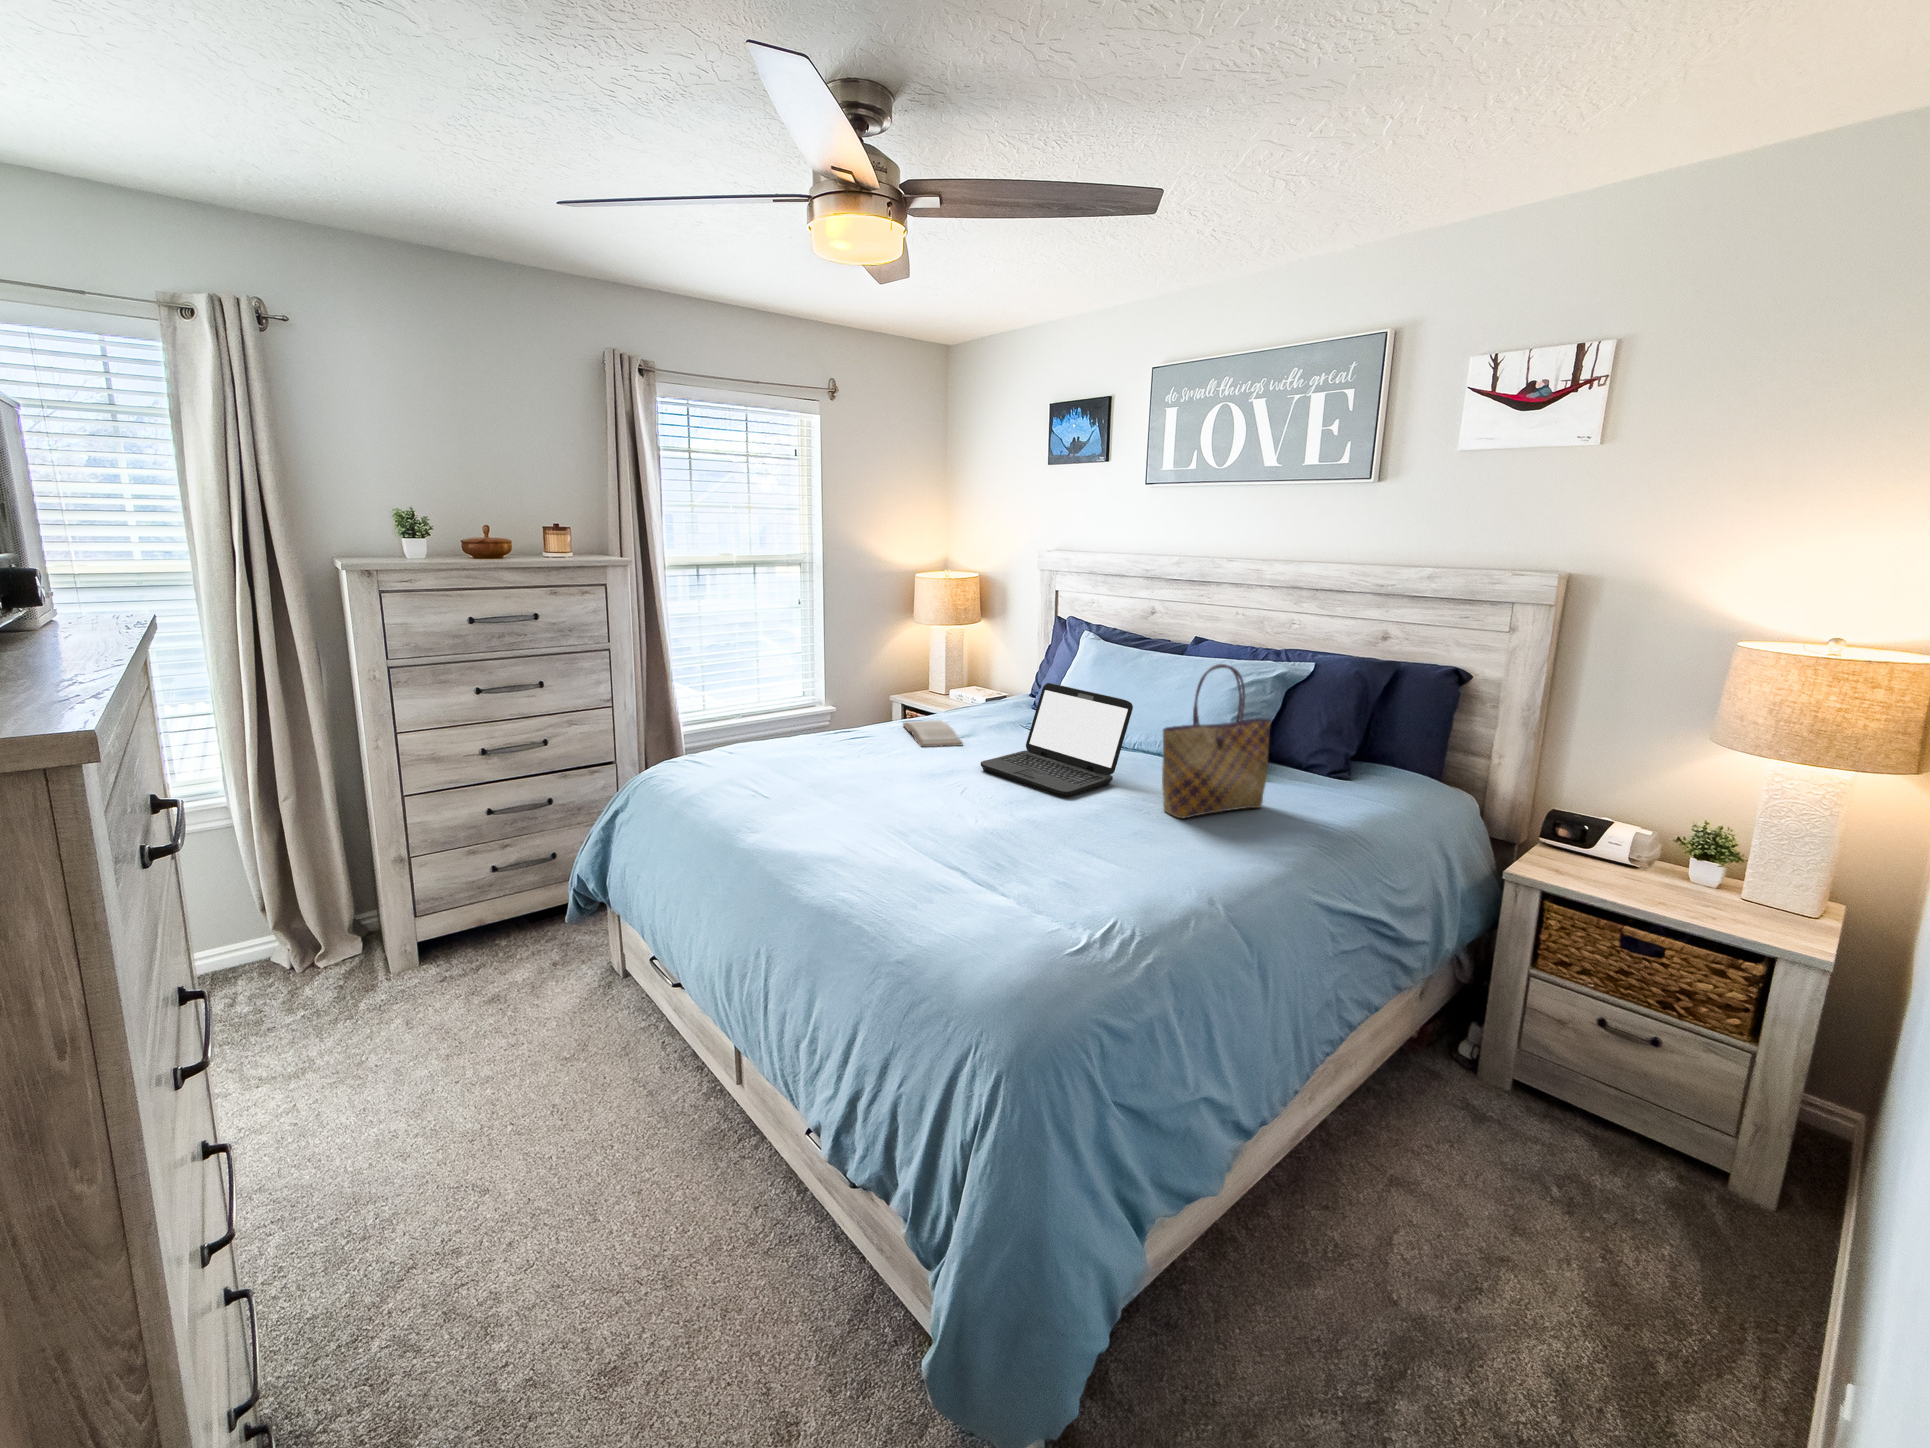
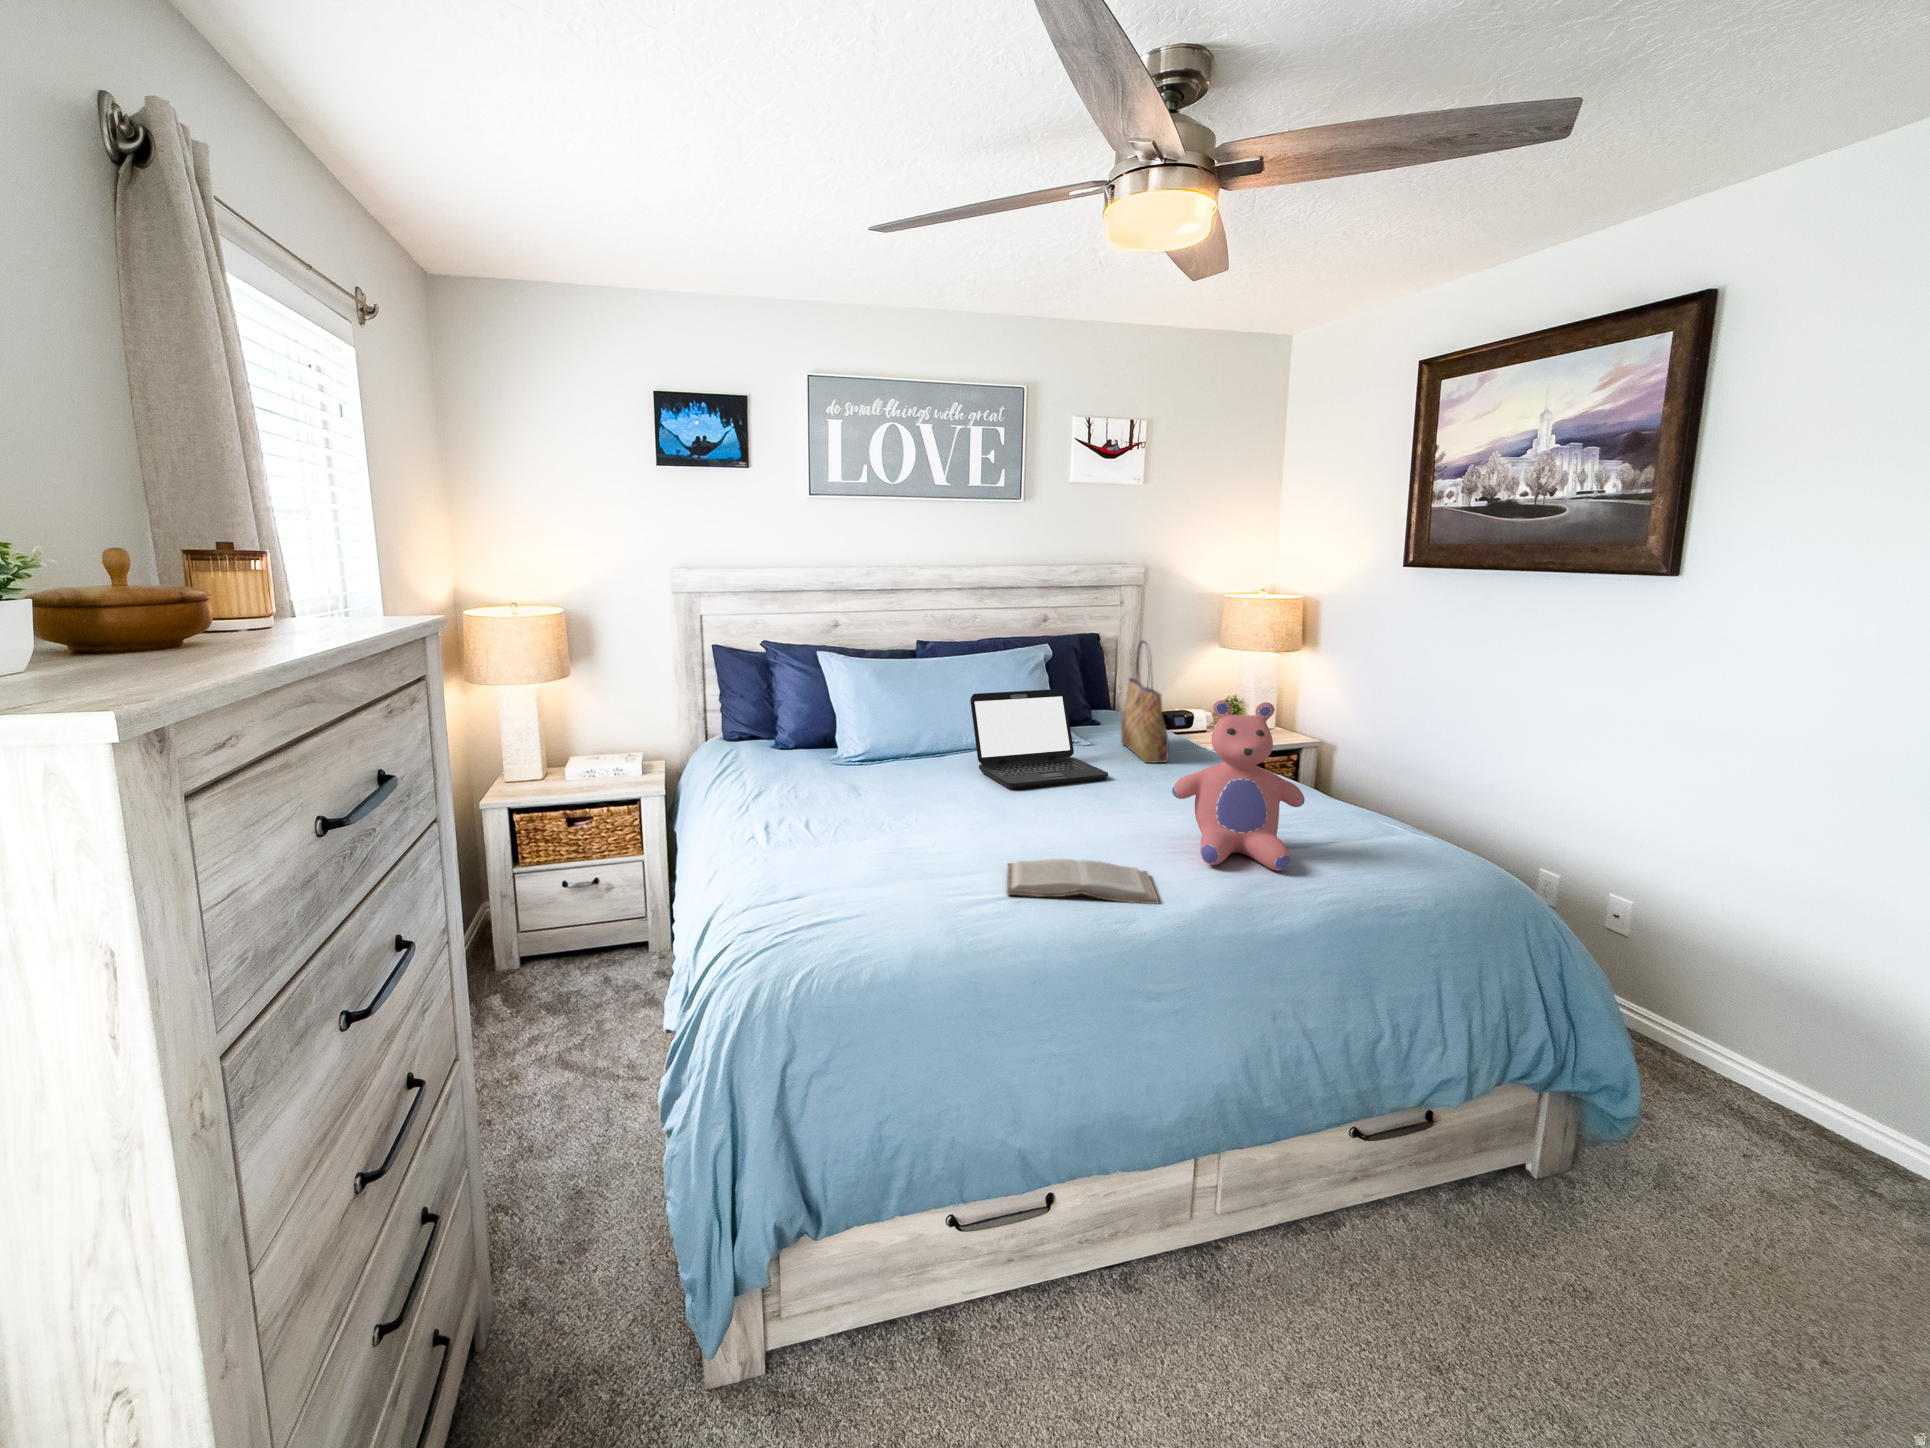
teddy bear: none [802,692,903,857] -> present [1172,700,1305,871]
book: present [903,720,963,747] -> present [1007,859,1158,904]

